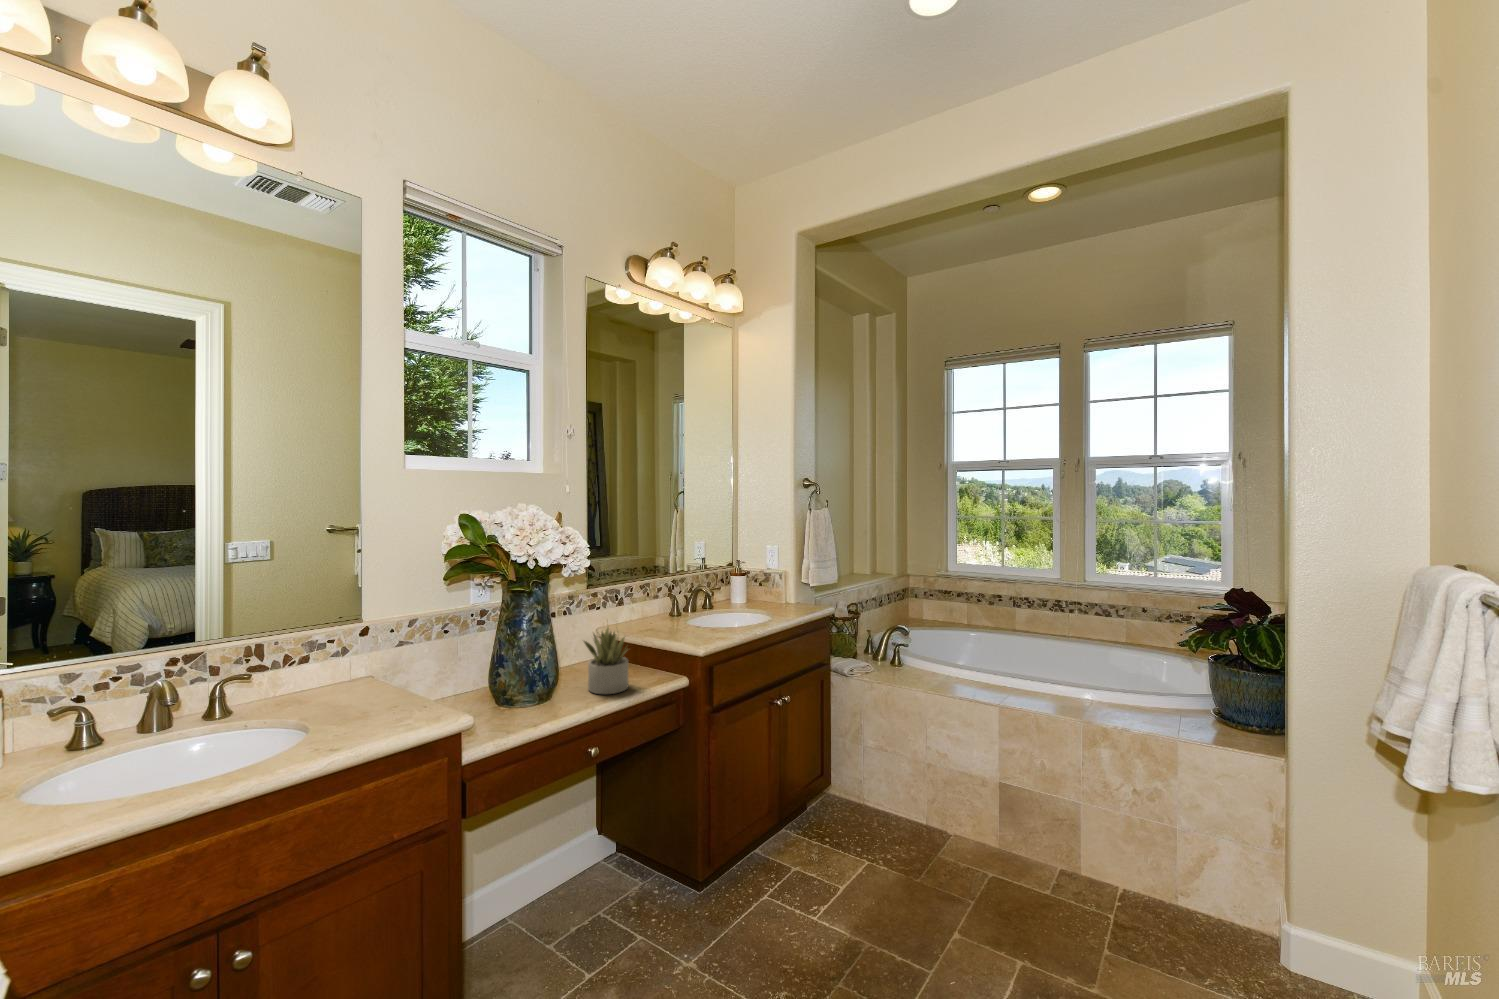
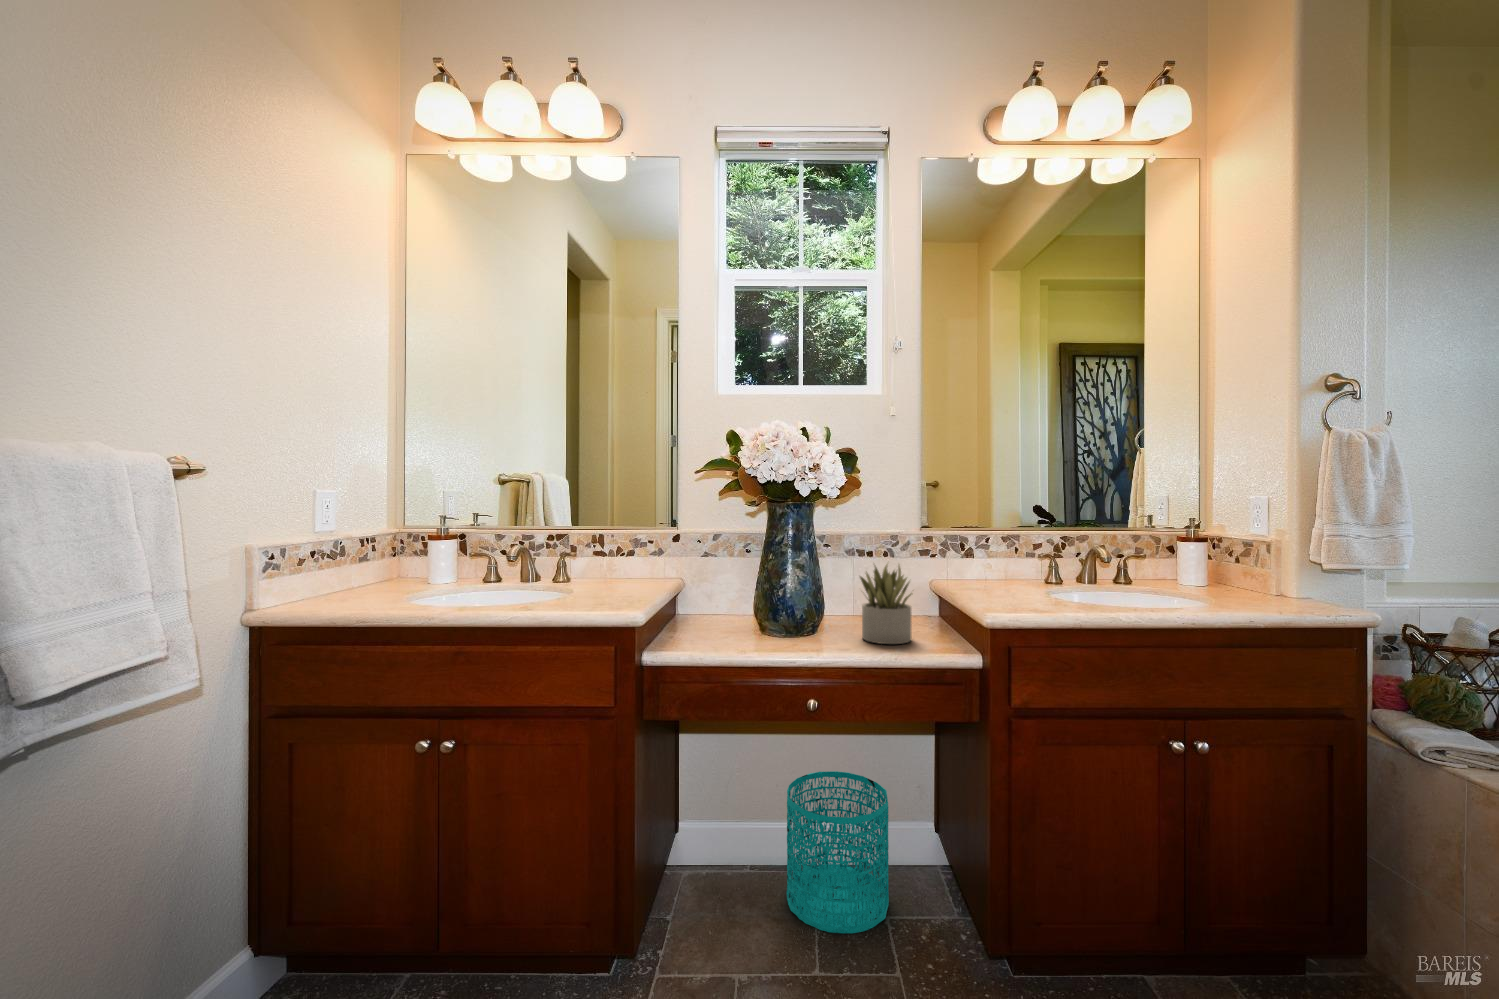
wastebasket: none [507,809,599,956] -> present [787,771,889,934]

